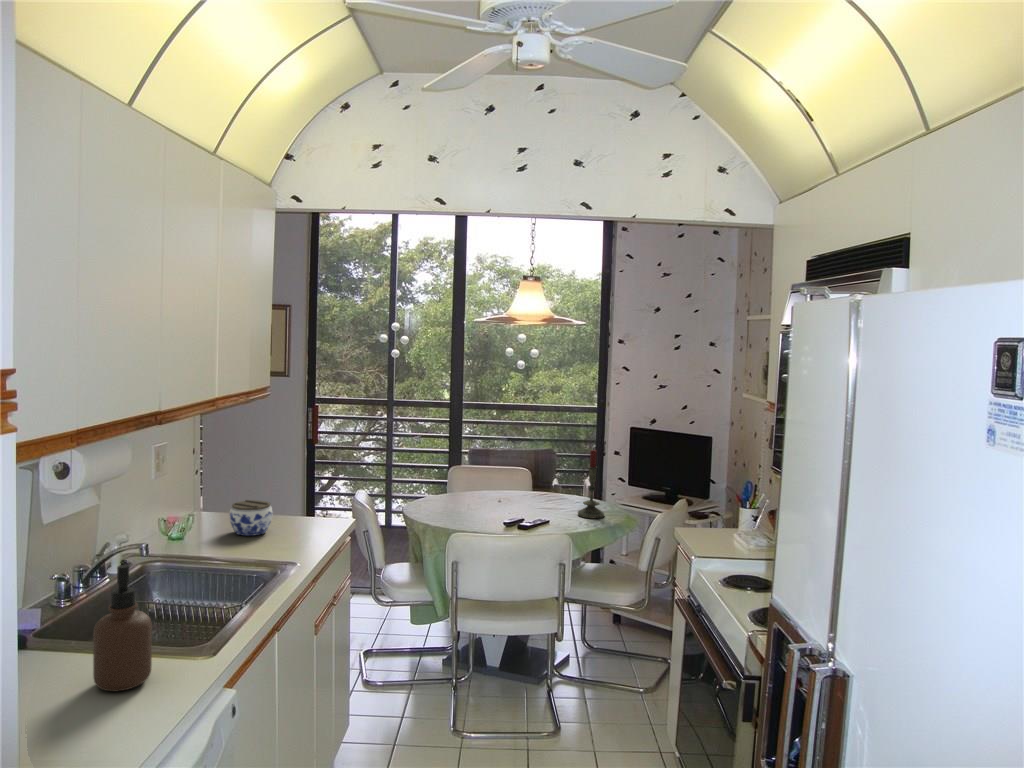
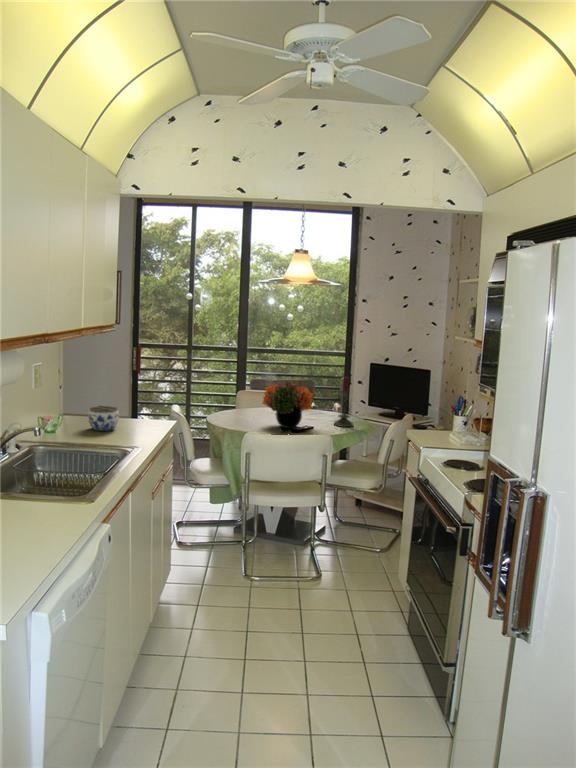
flower arrangement: none [478,457,548,521] -> present [263,381,313,428]
soap dispenser: present [93,564,152,691] -> none [30,435,67,518]

